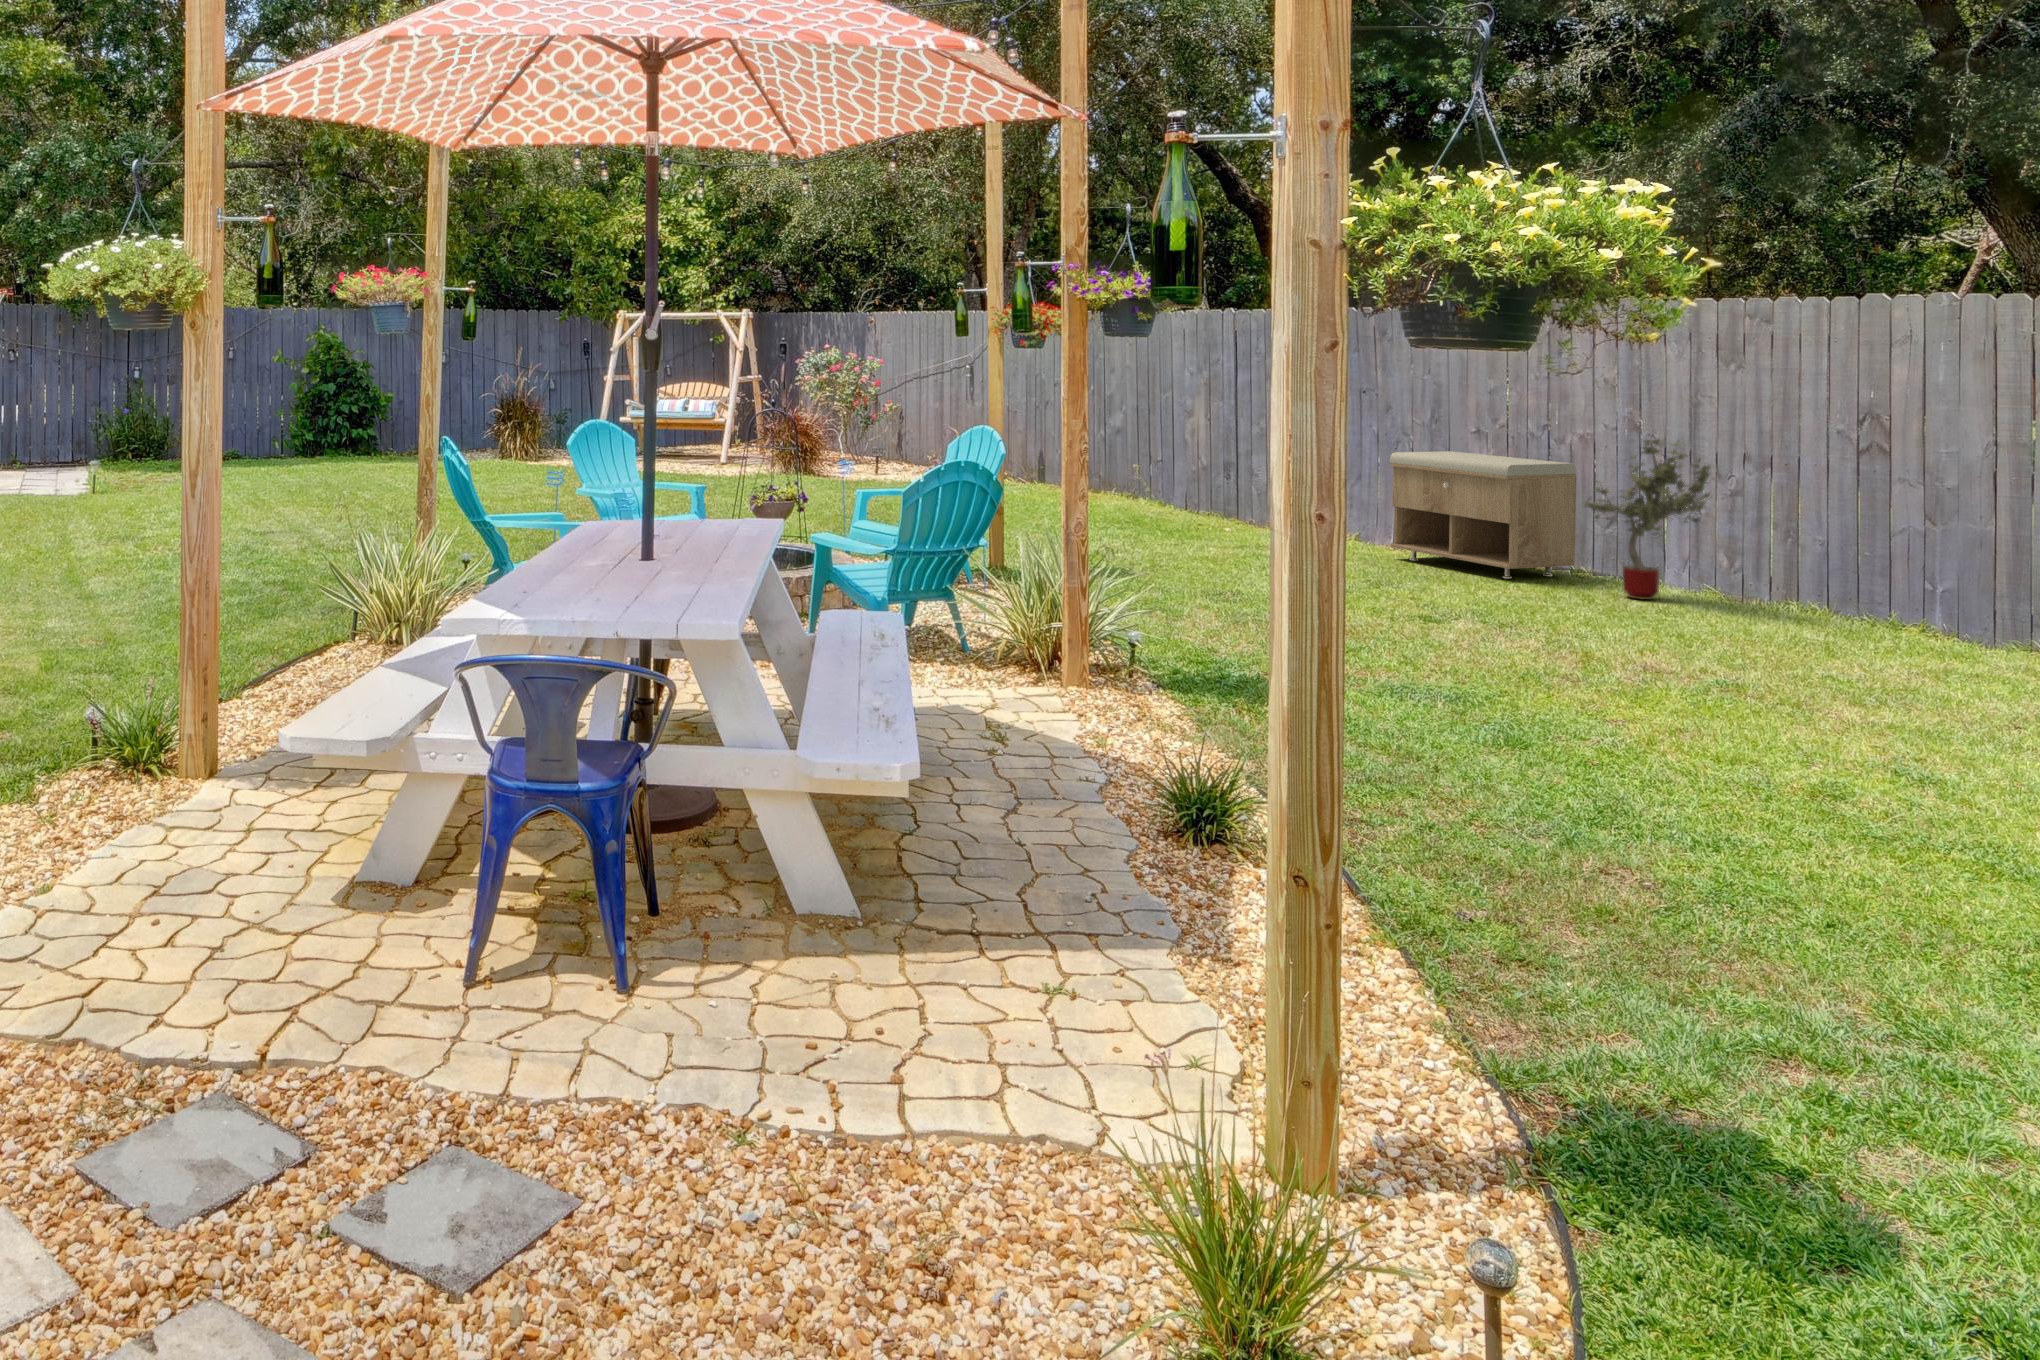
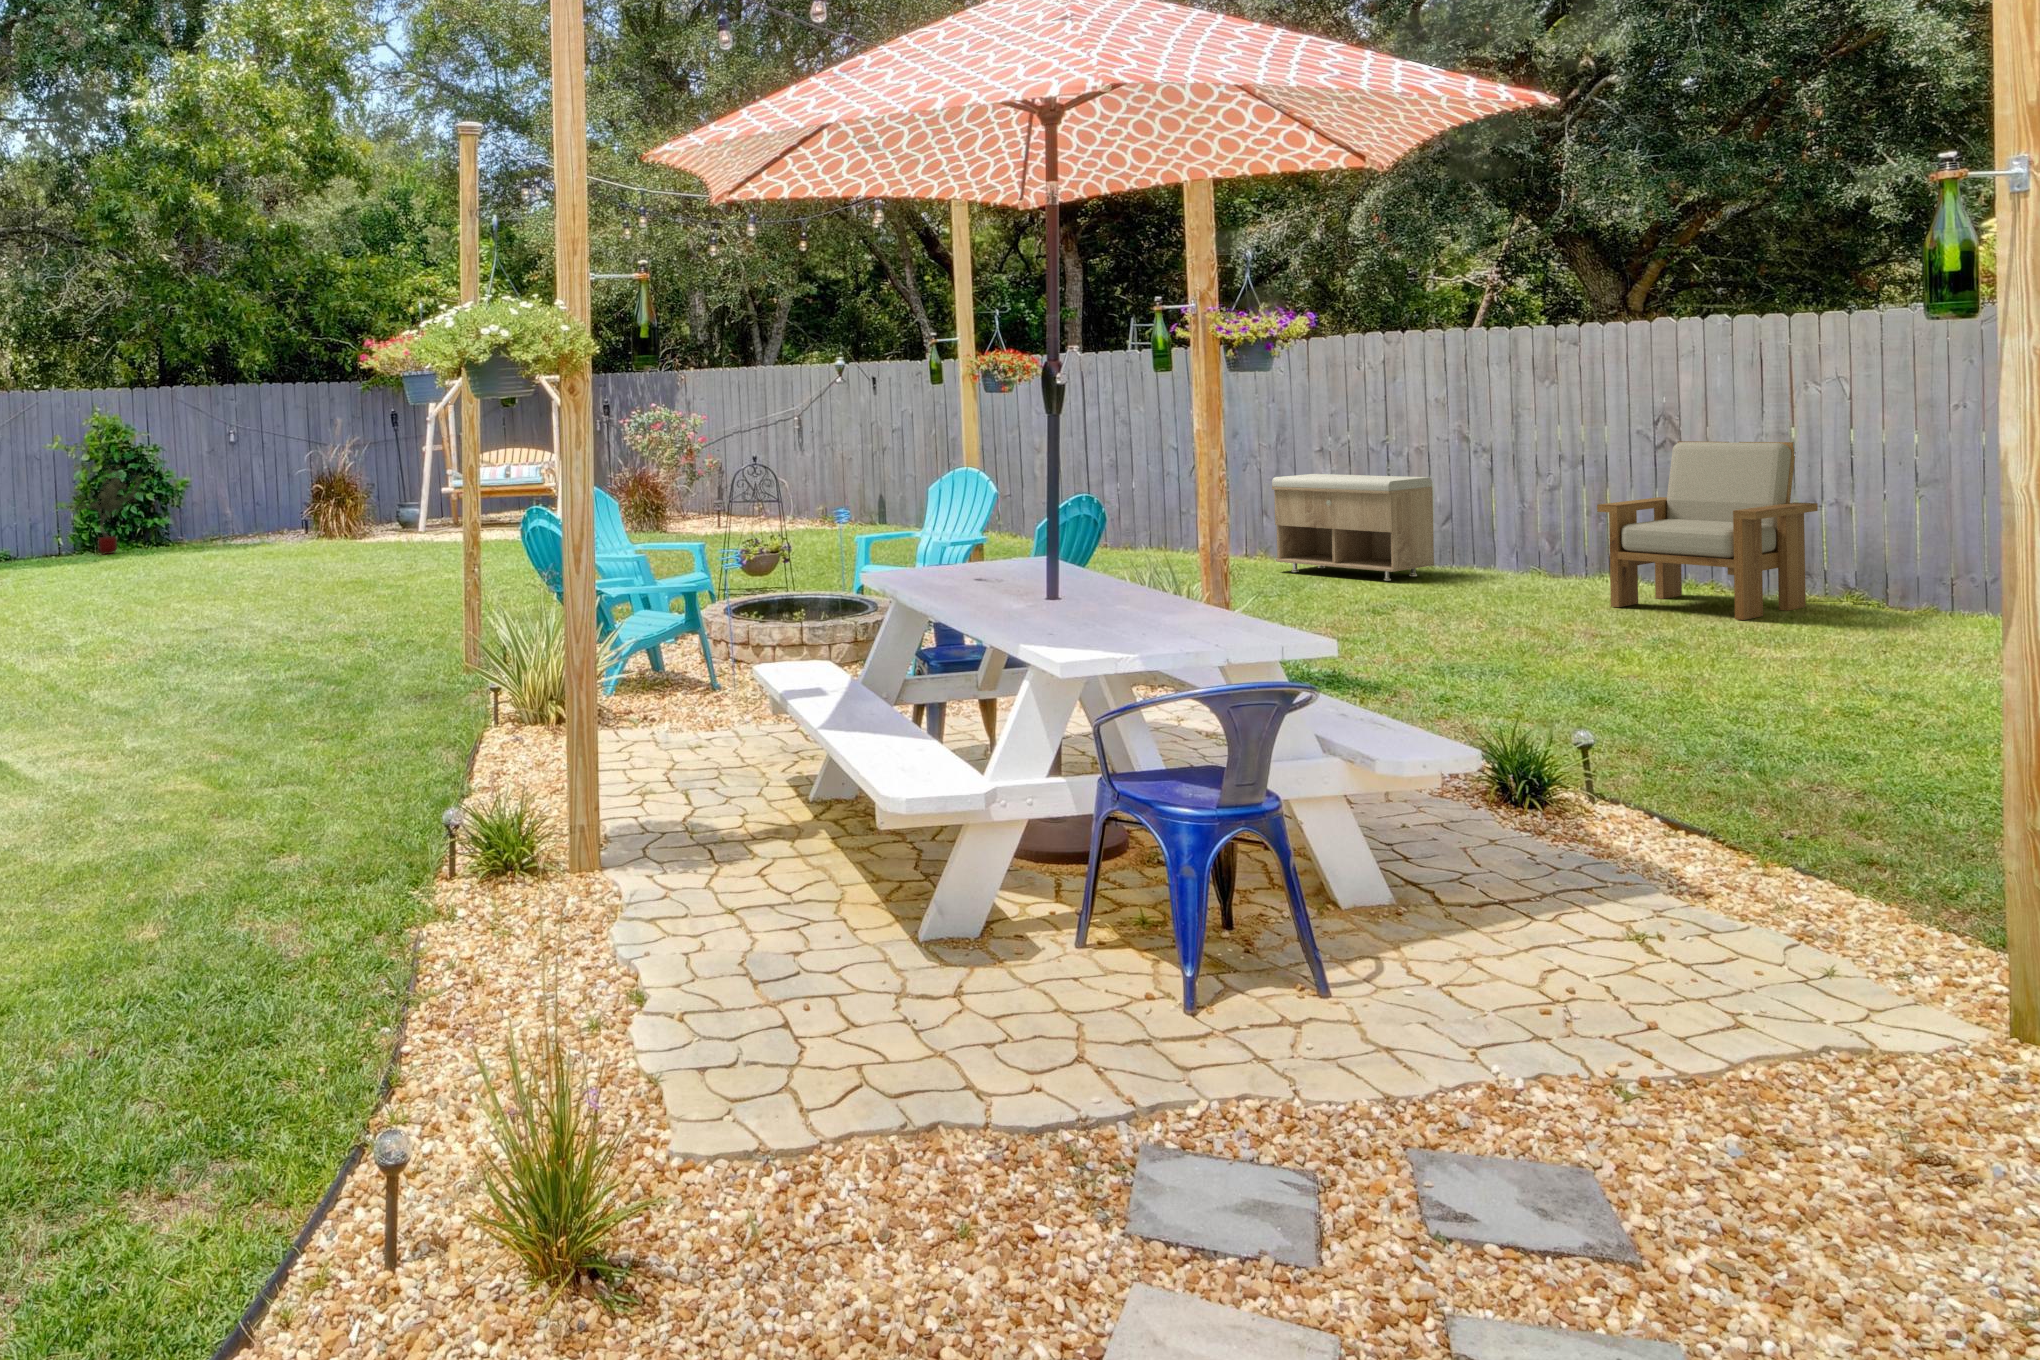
armchair: none [1724,439,2023,662] -> present [1597,441,1818,620]
potted tree: present [1584,440,1711,600] -> present [69,465,142,554]

